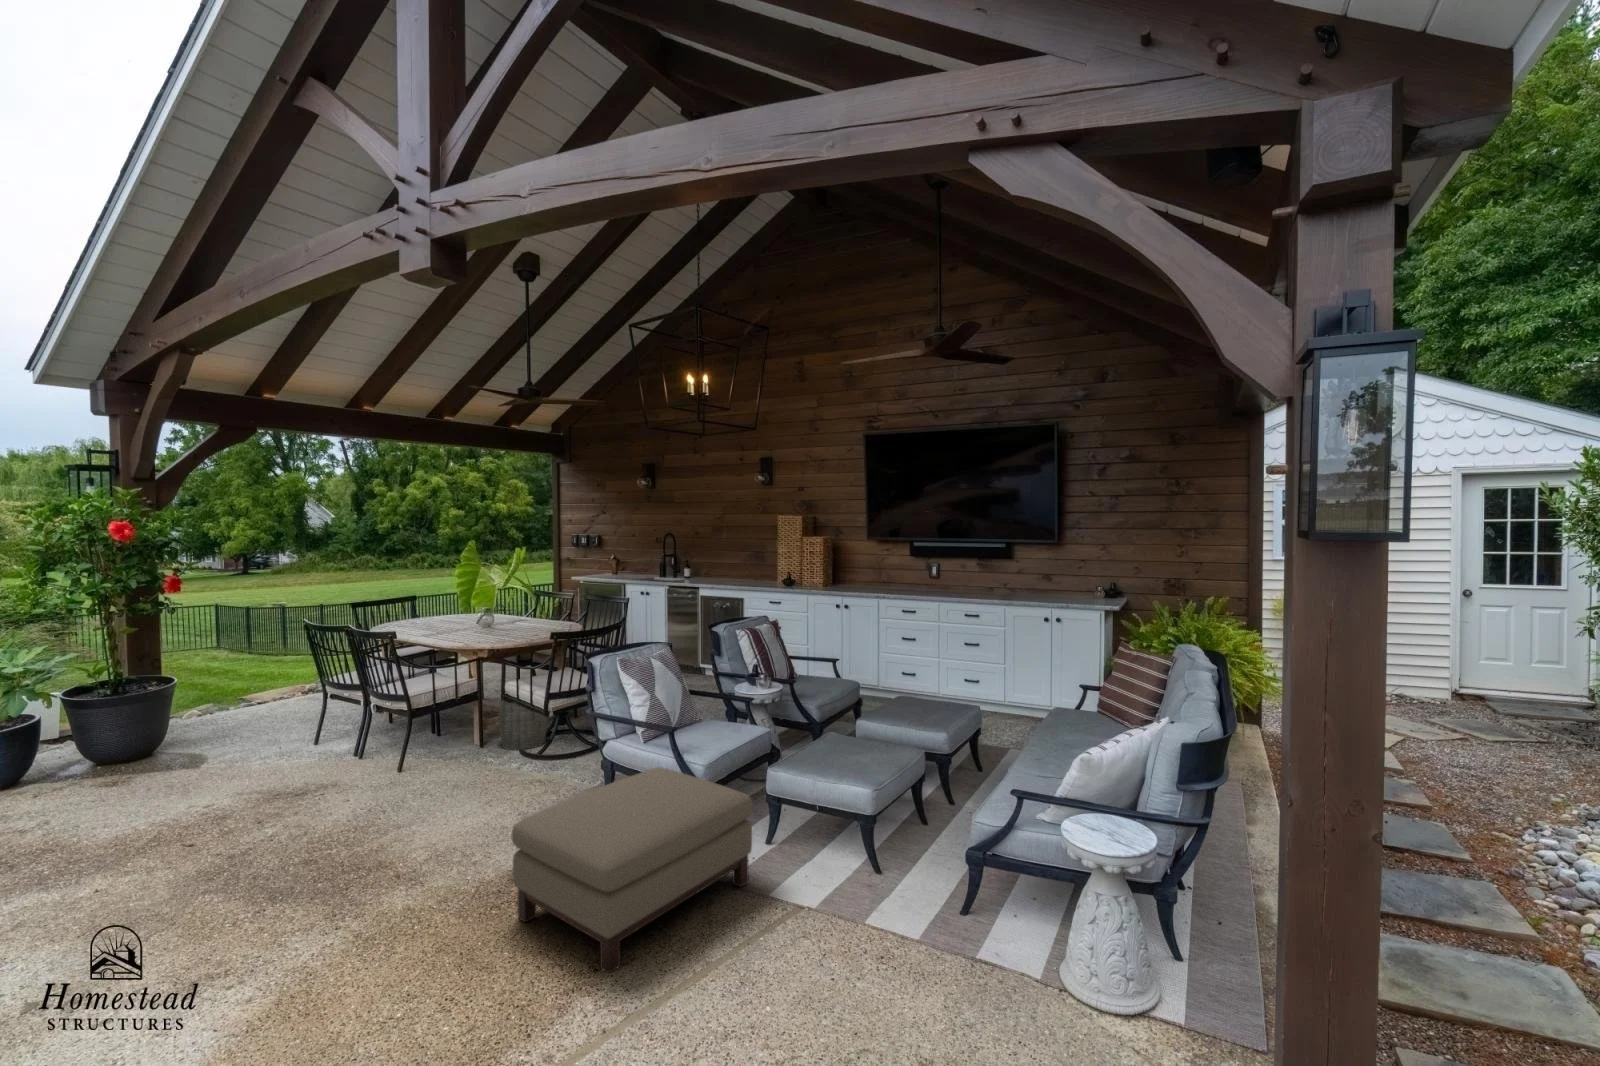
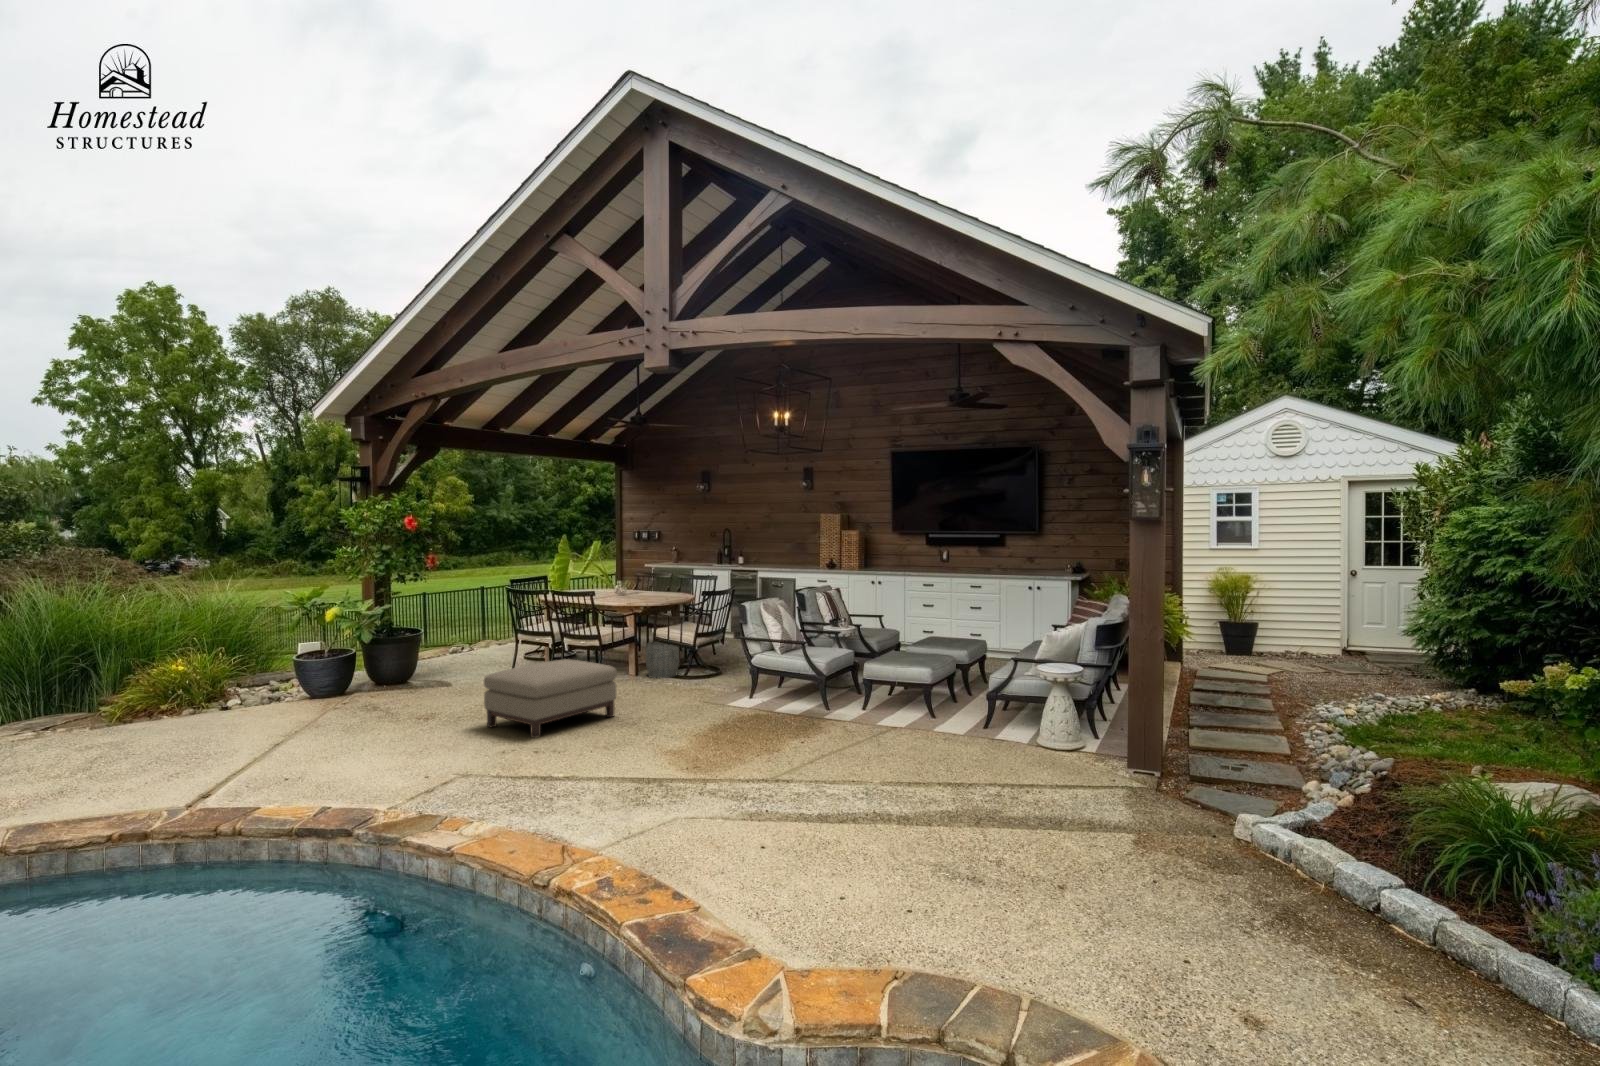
ottoman: present [512,767,753,973] -> present [484,659,617,738]

